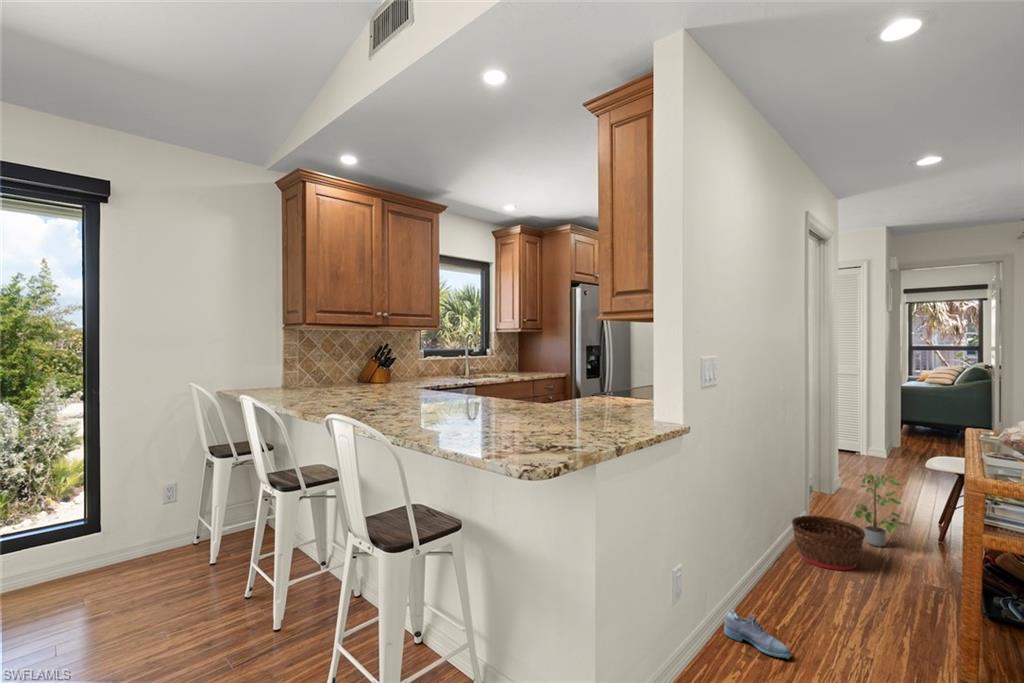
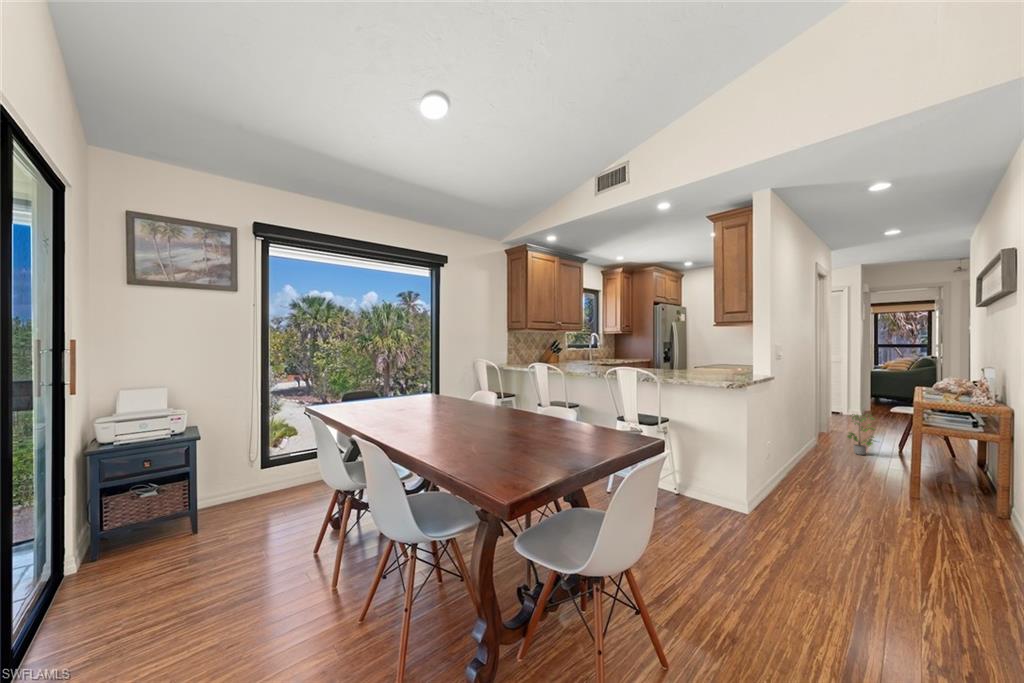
basket: present [792,516,865,570] -> none [811,437,855,463]
shoe: present [724,610,791,658] -> none [786,470,823,489]

